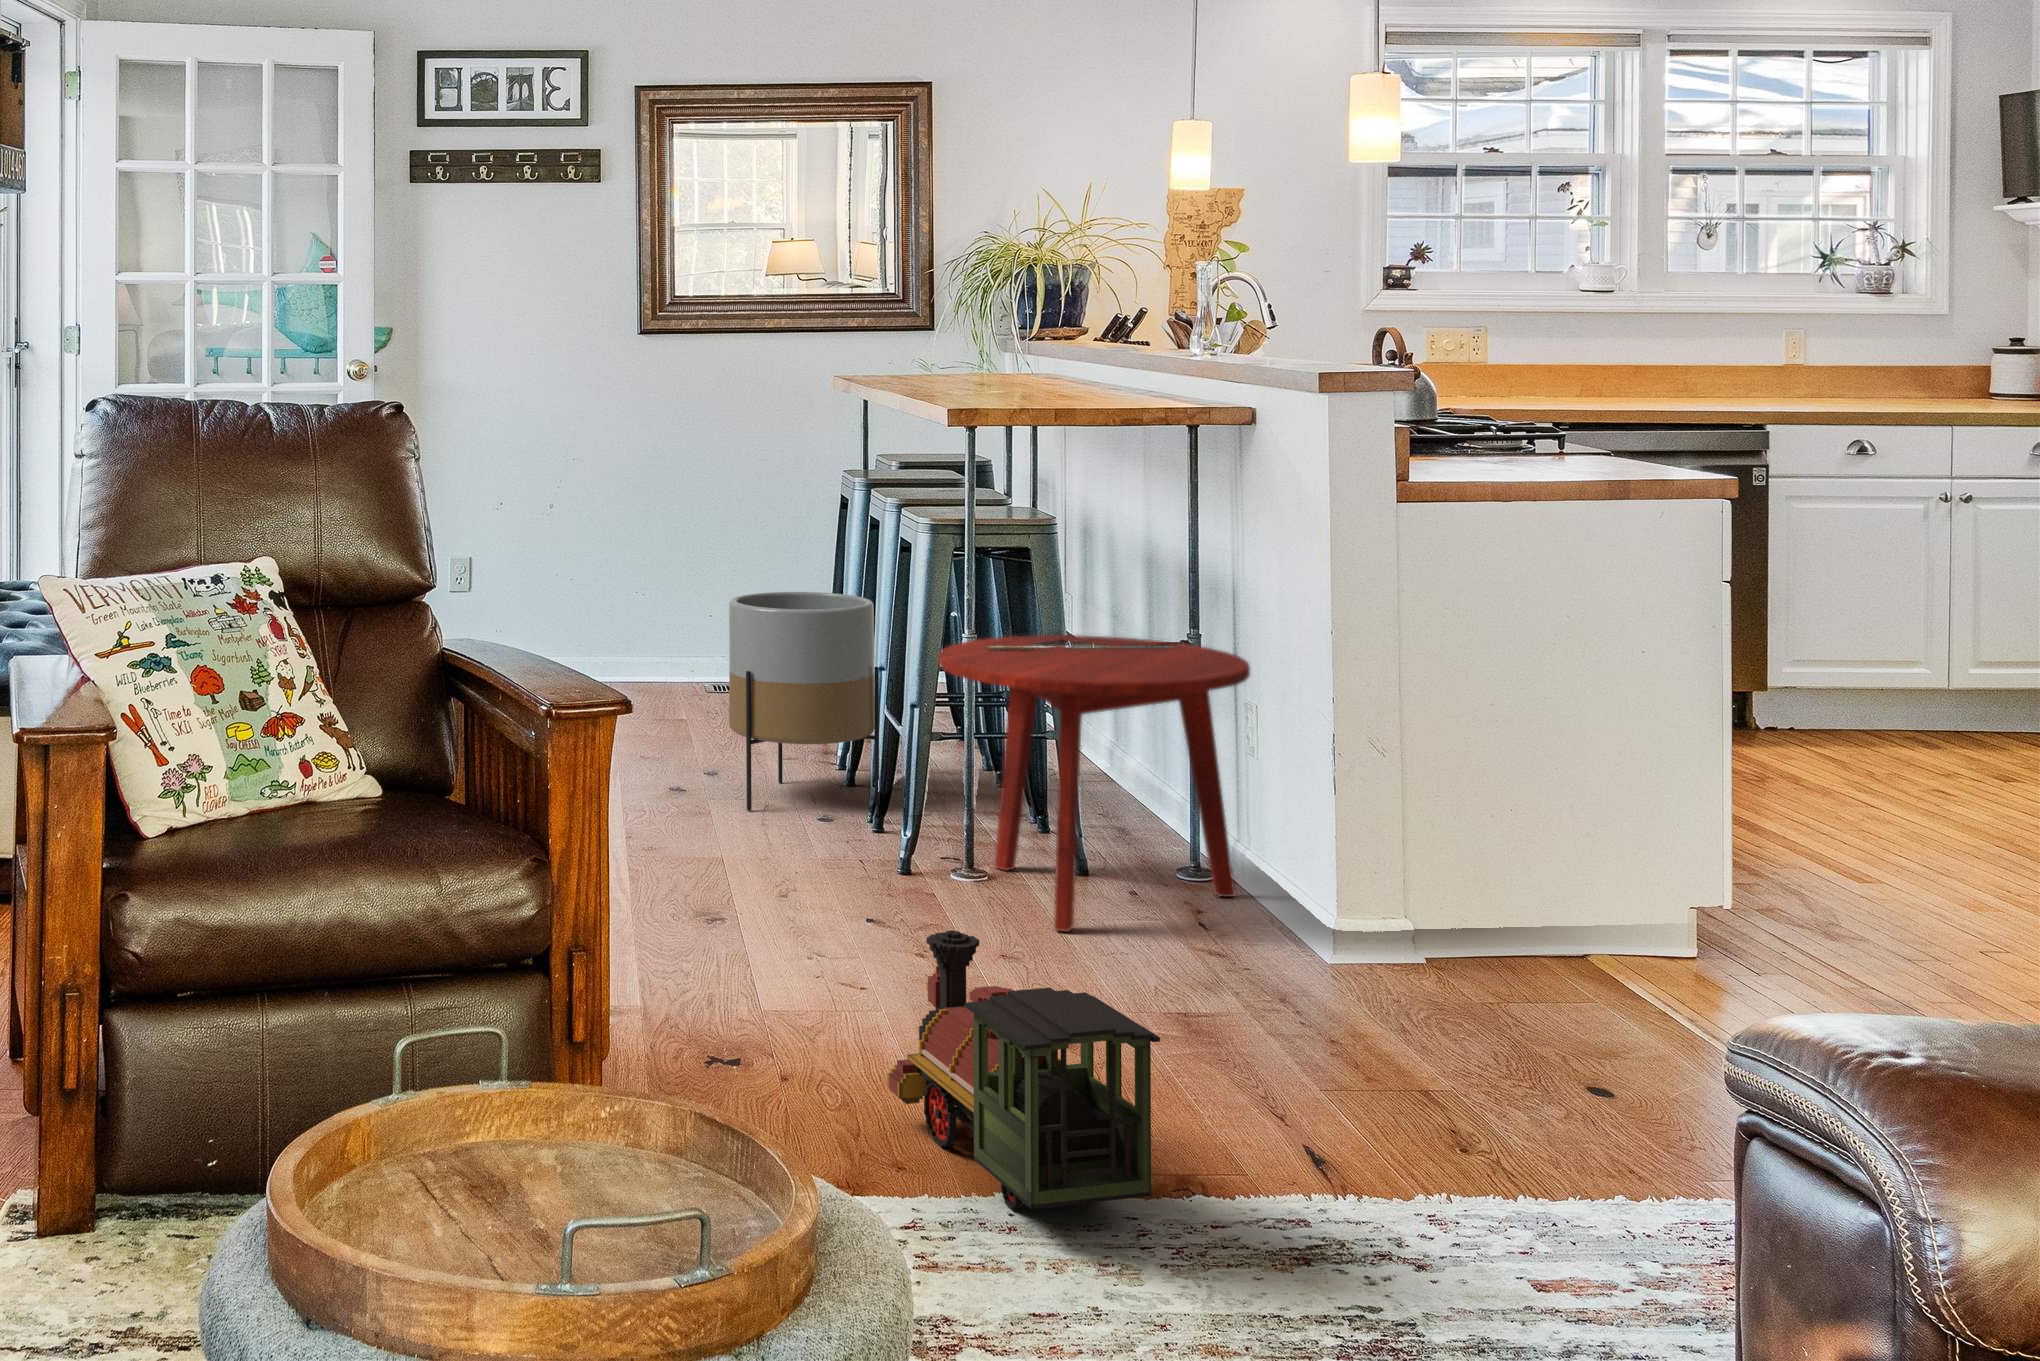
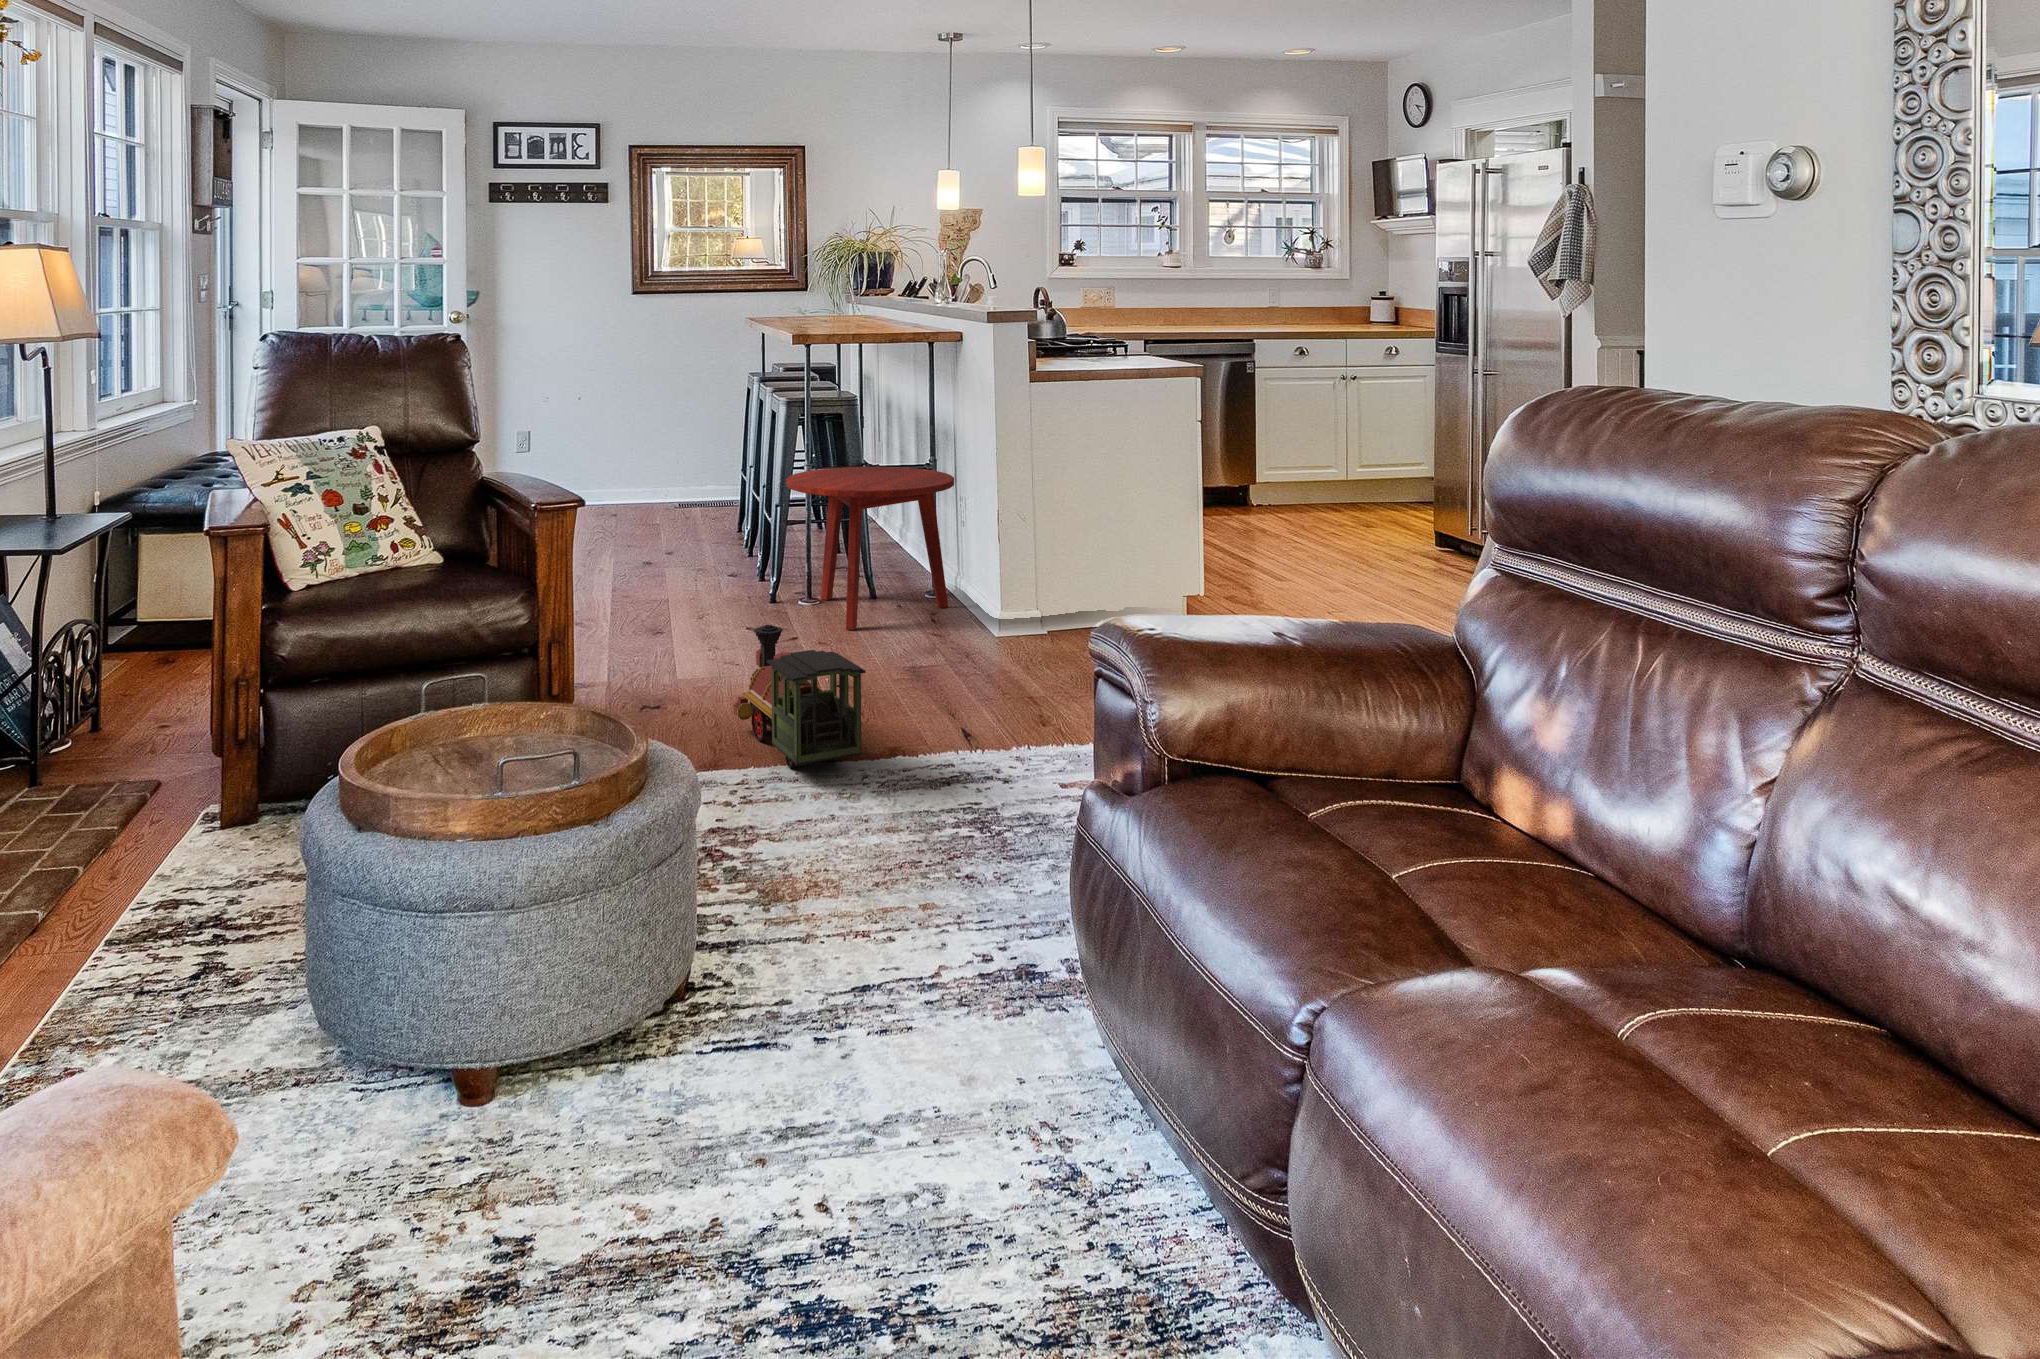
planter: present [729,592,879,811] -> none [676,448,763,575]

